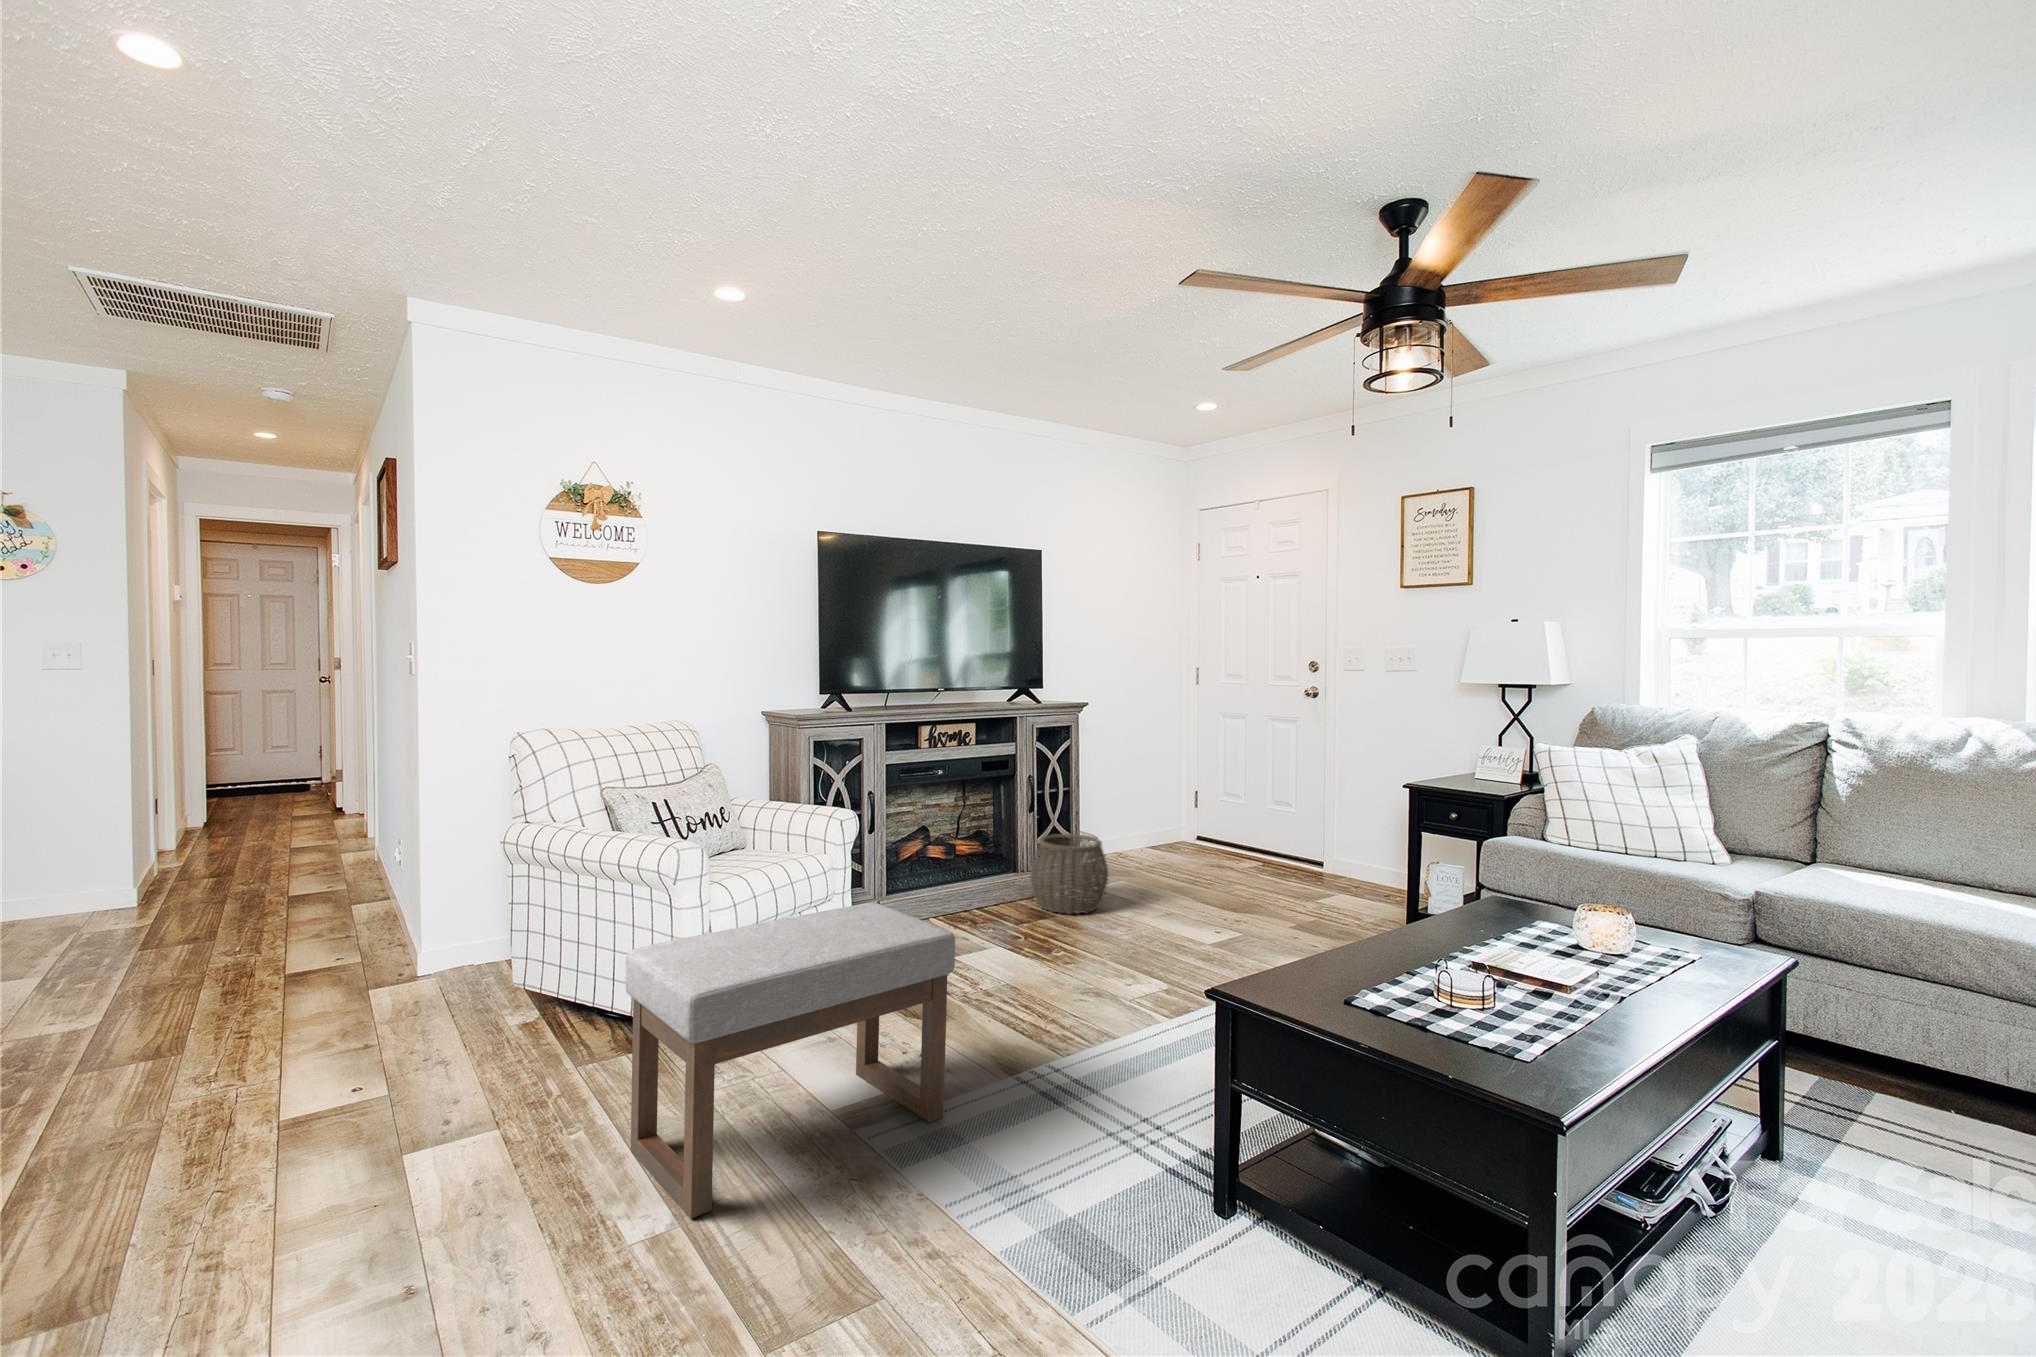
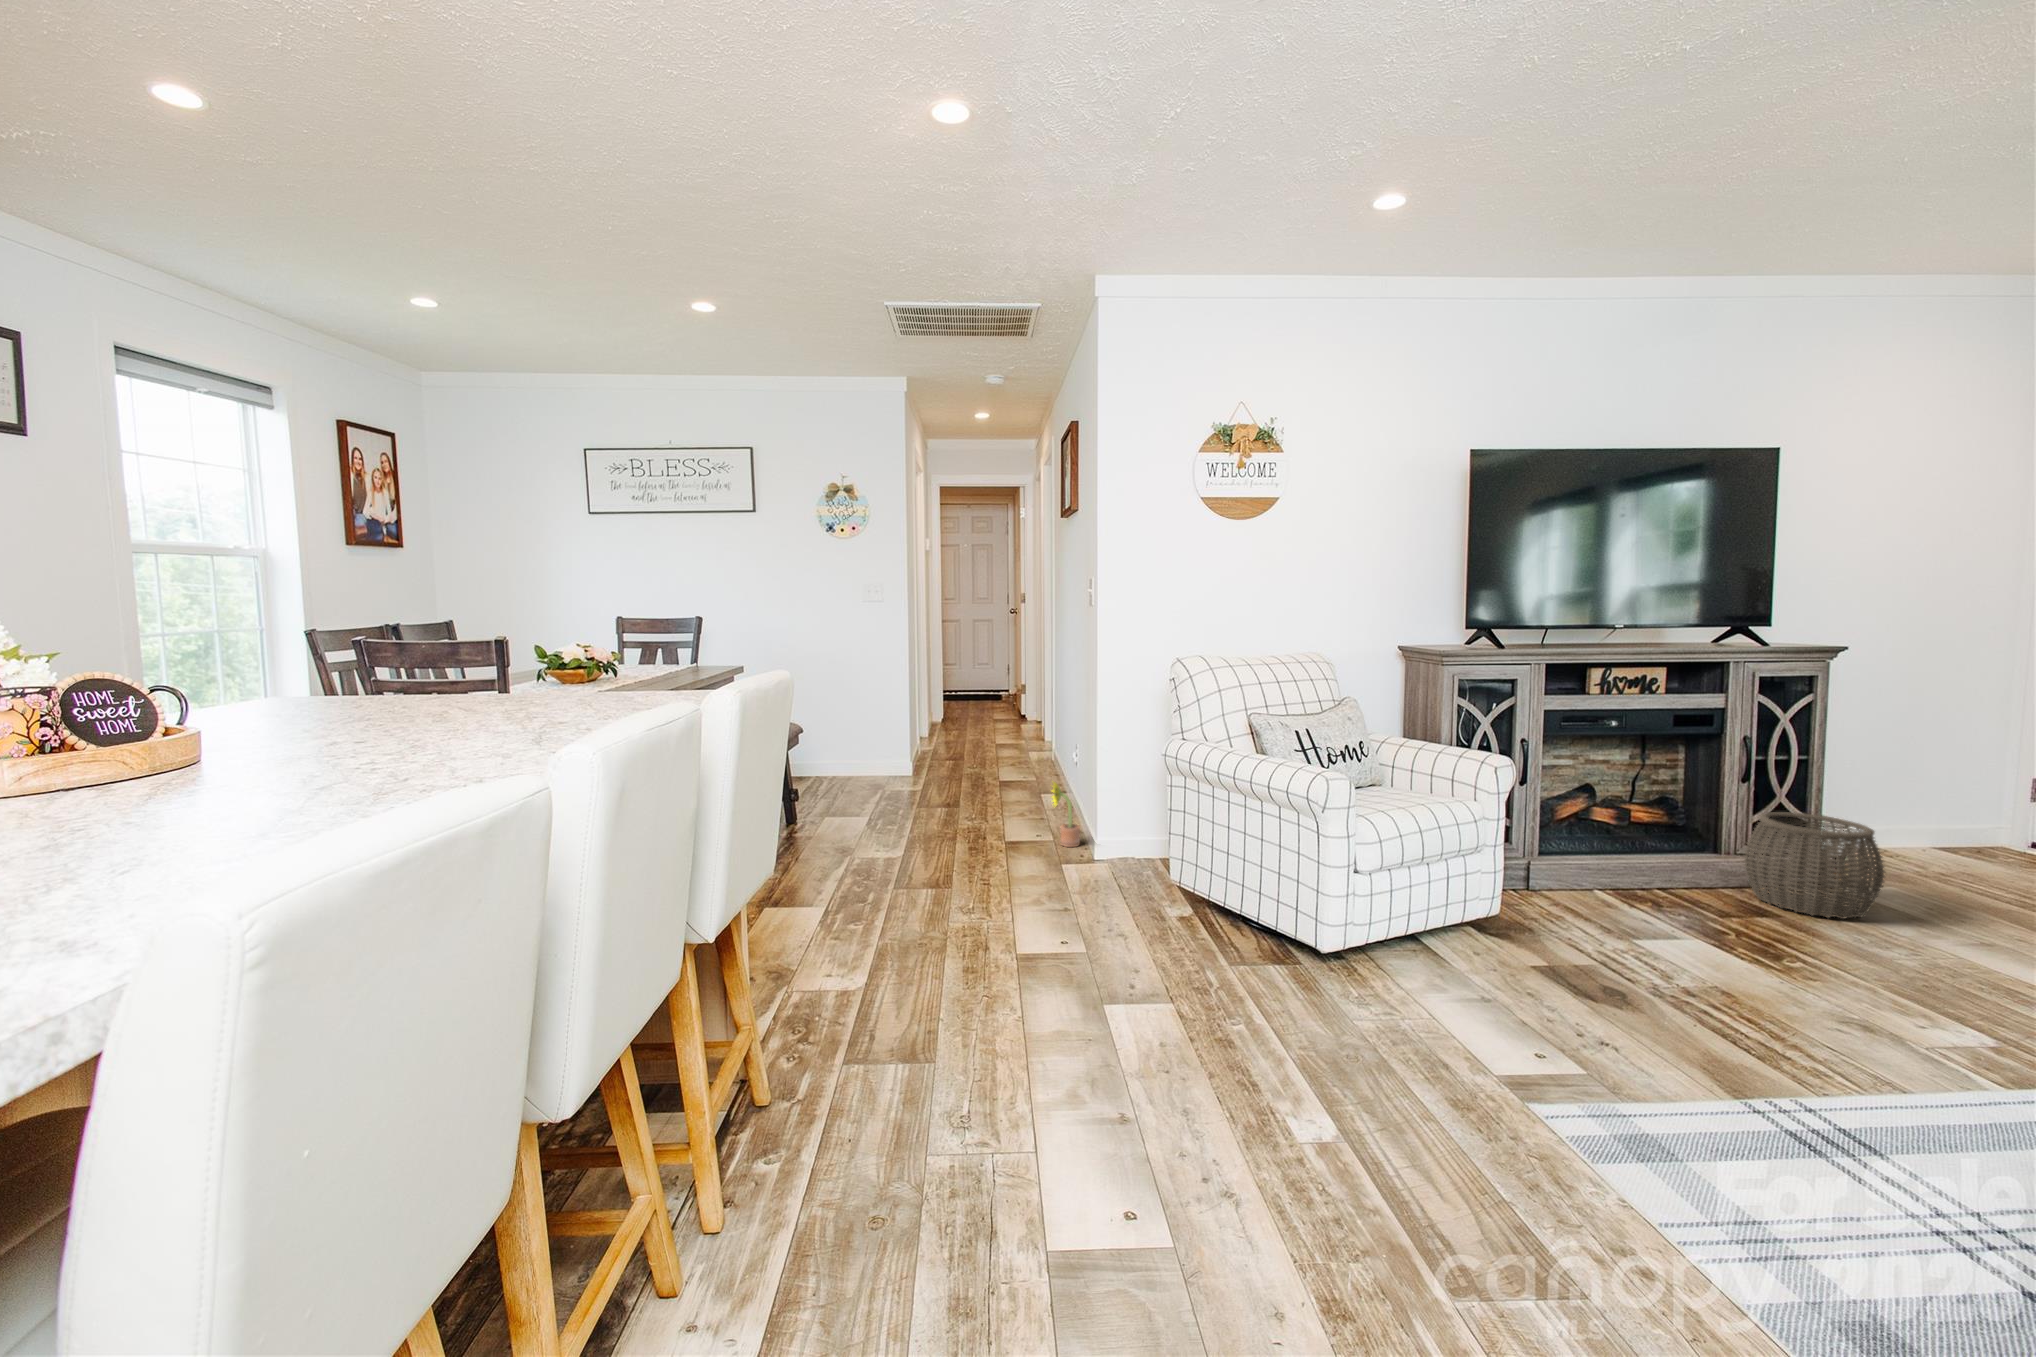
decorative plant: none [325,887,374,976] -> present [1052,783,1080,847]
ottoman: present [625,903,955,1219] -> none [1281,864,1683,1152]

